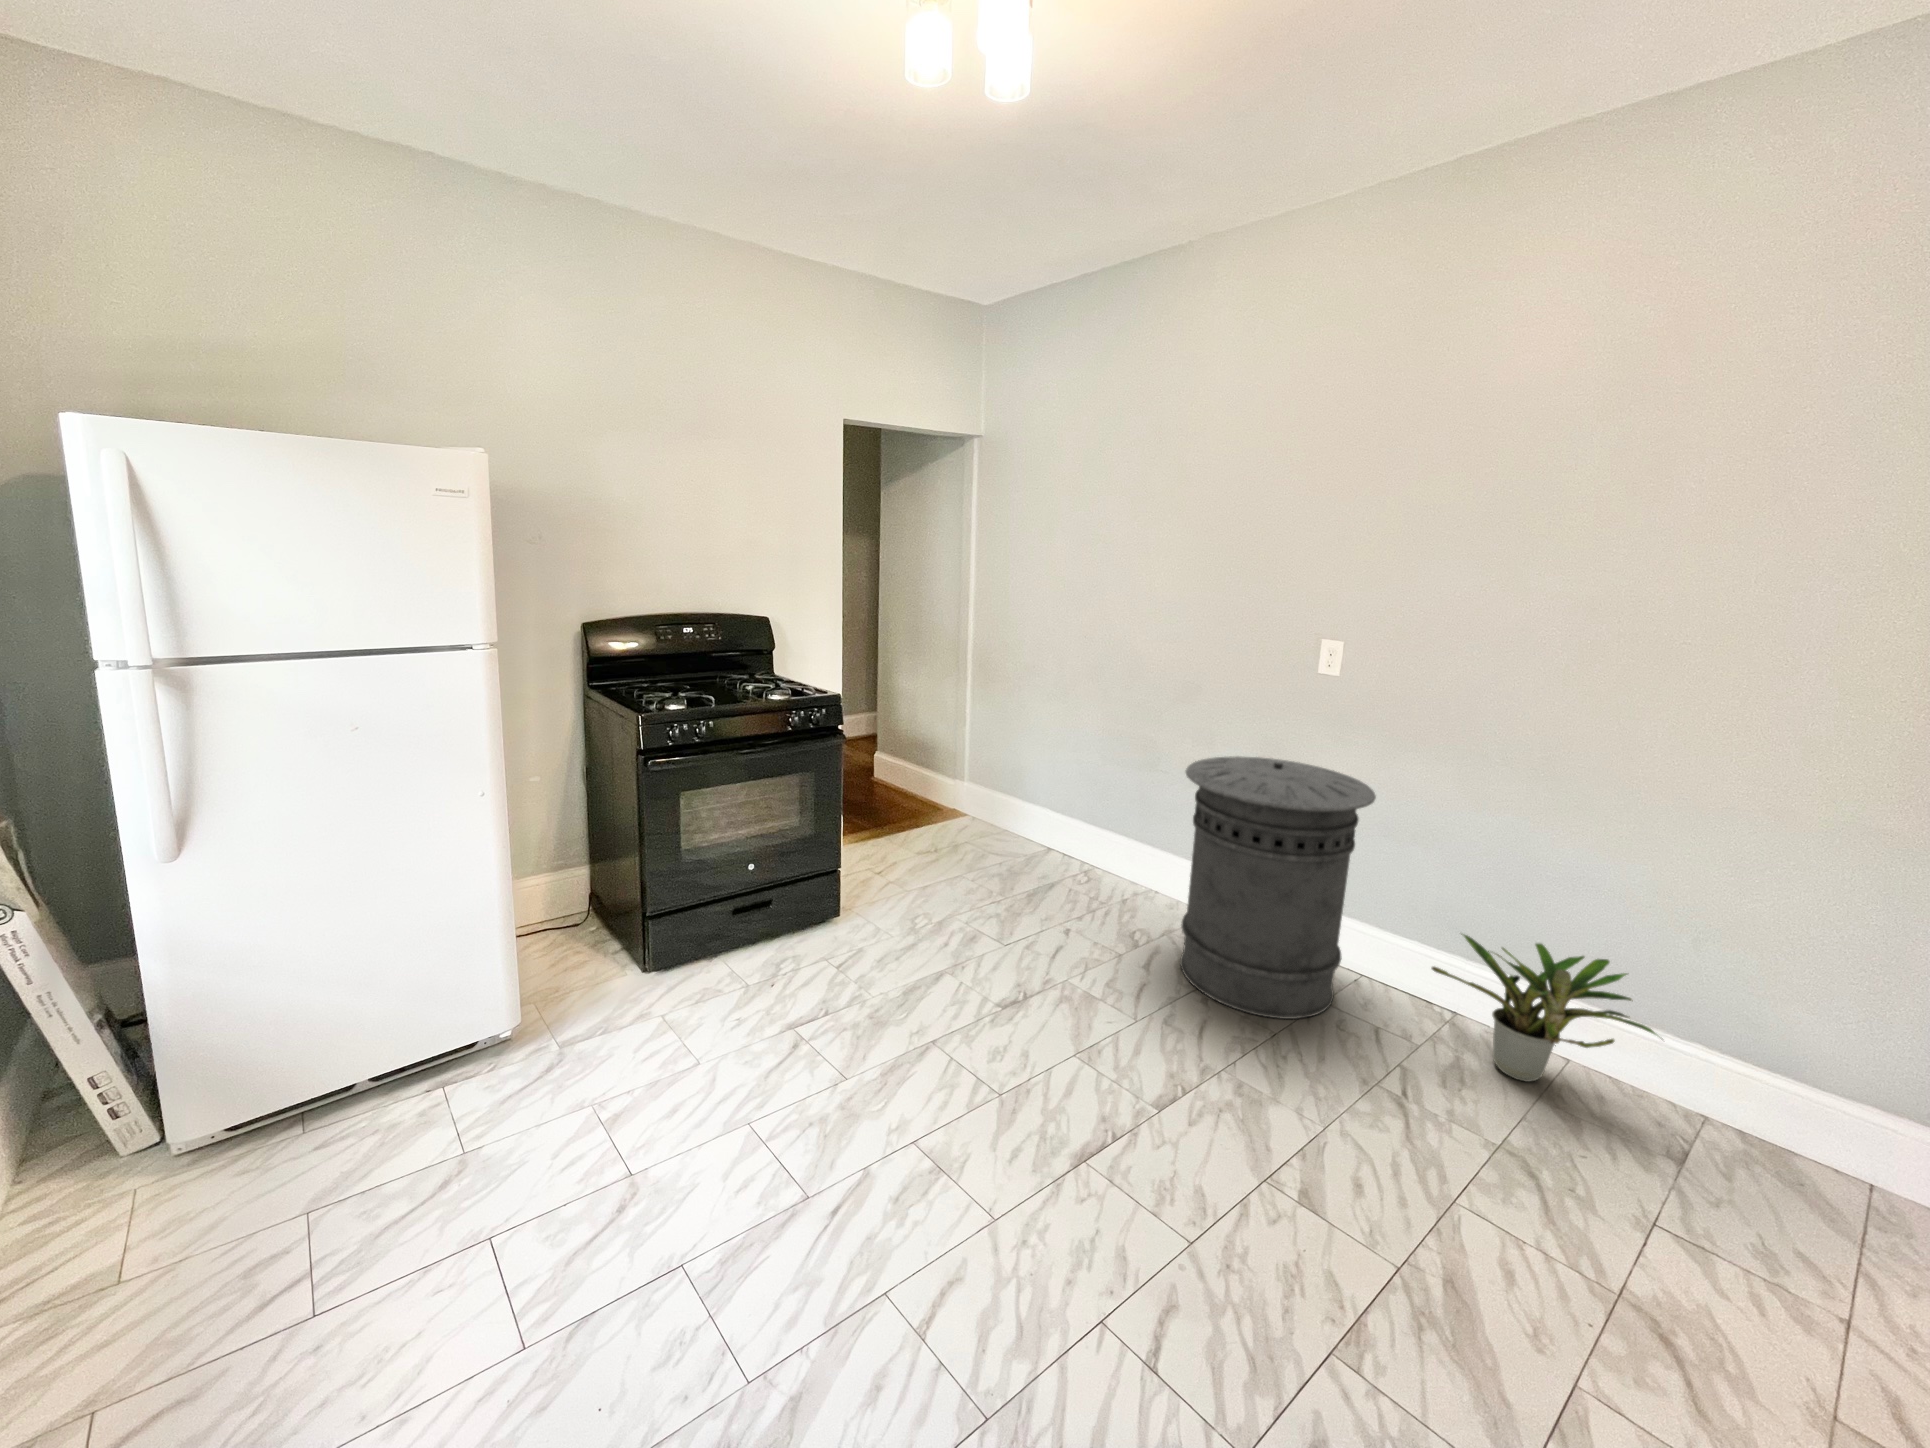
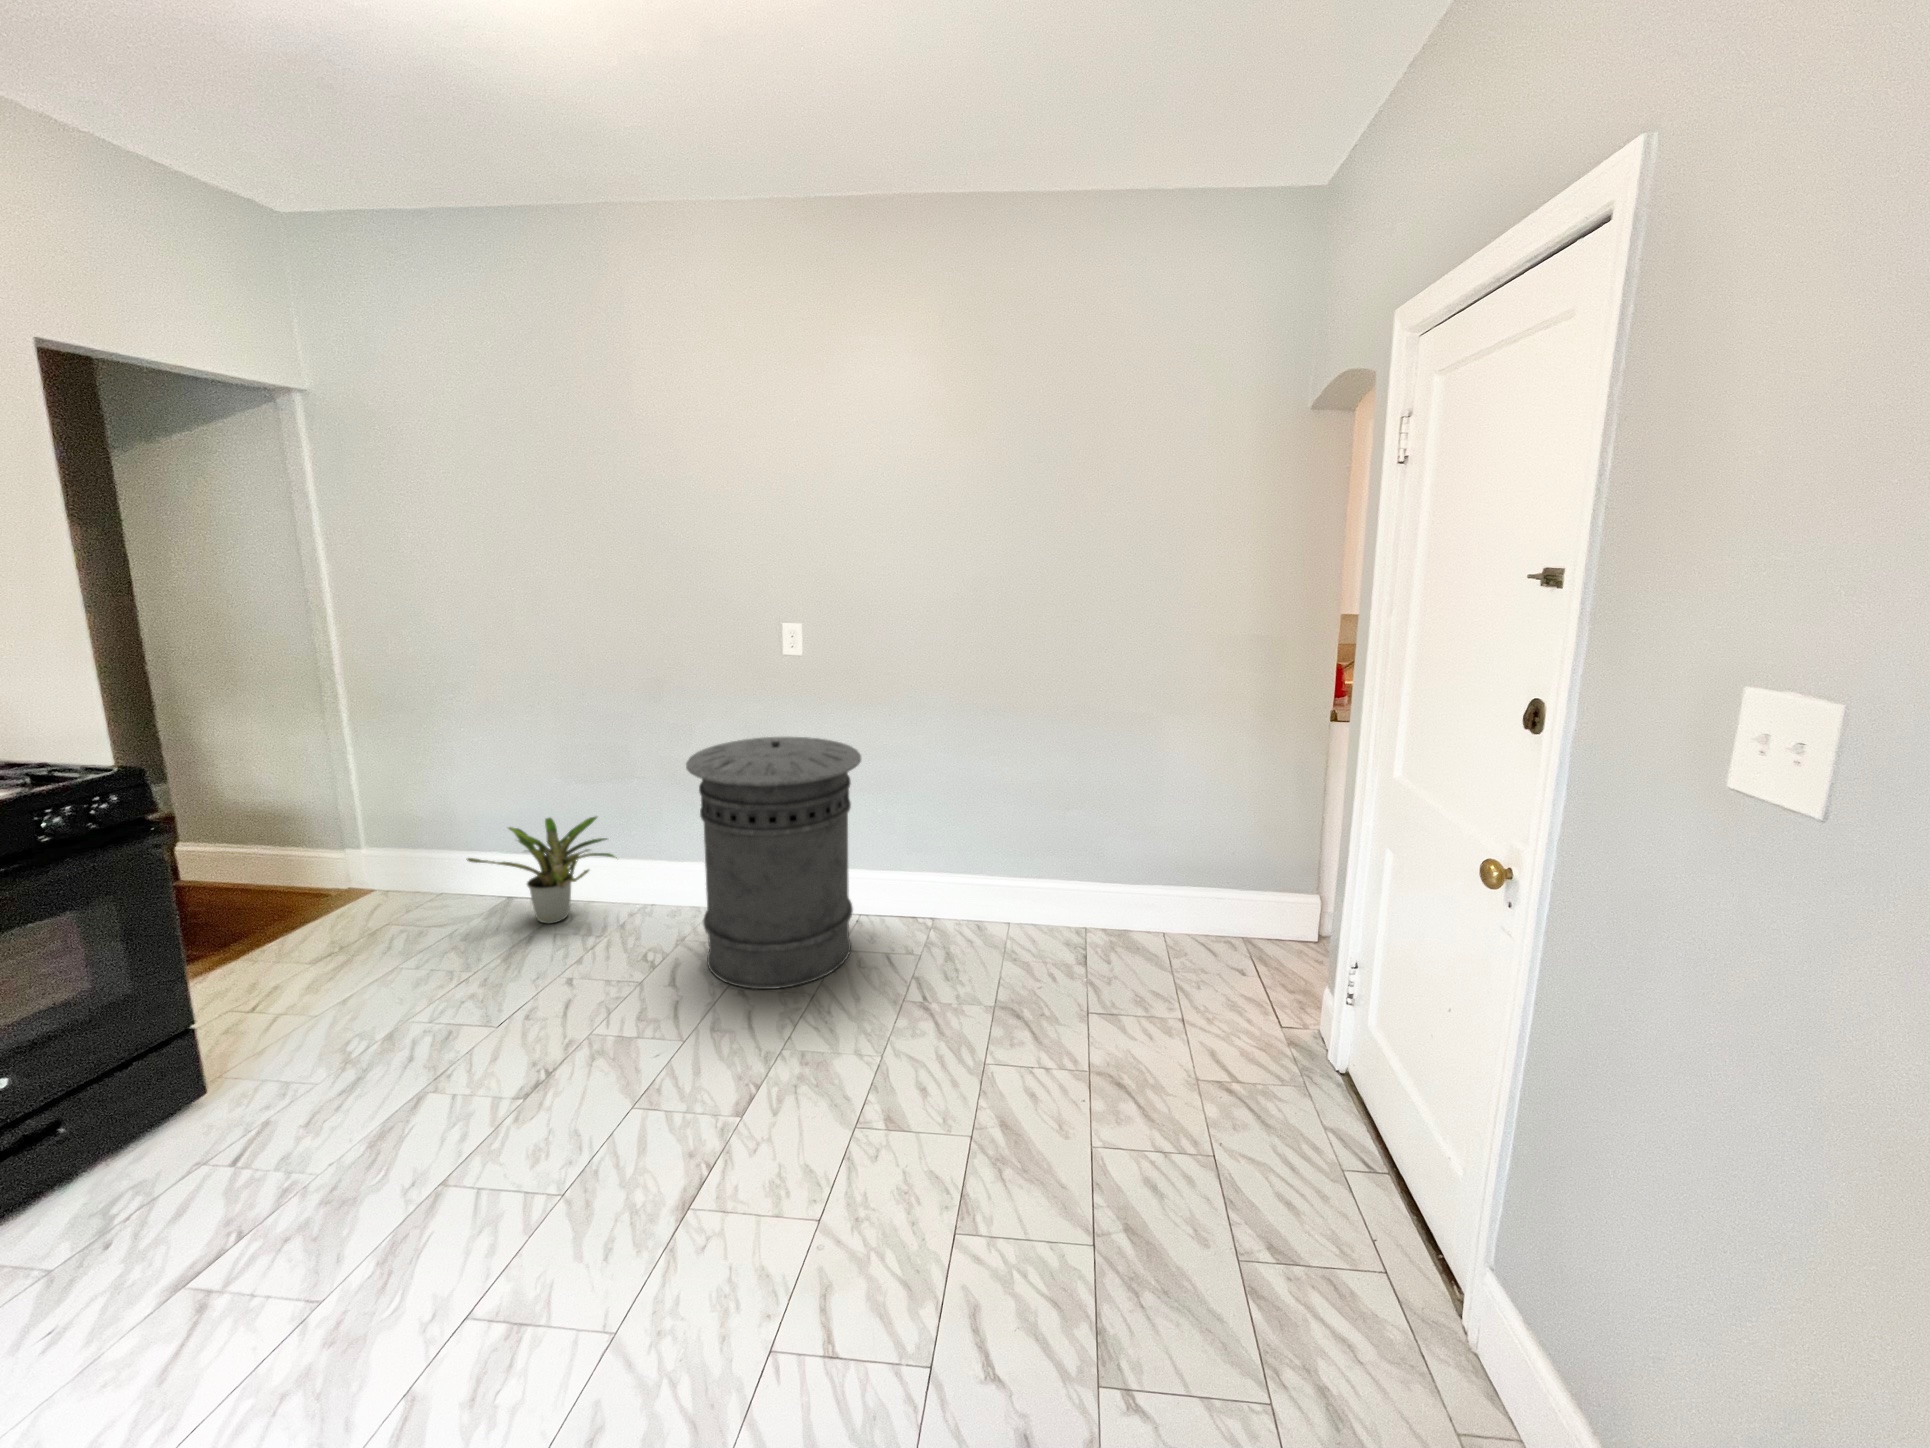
potted plant: present [1432,934,1657,1082] -> present [467,817,617,923]

